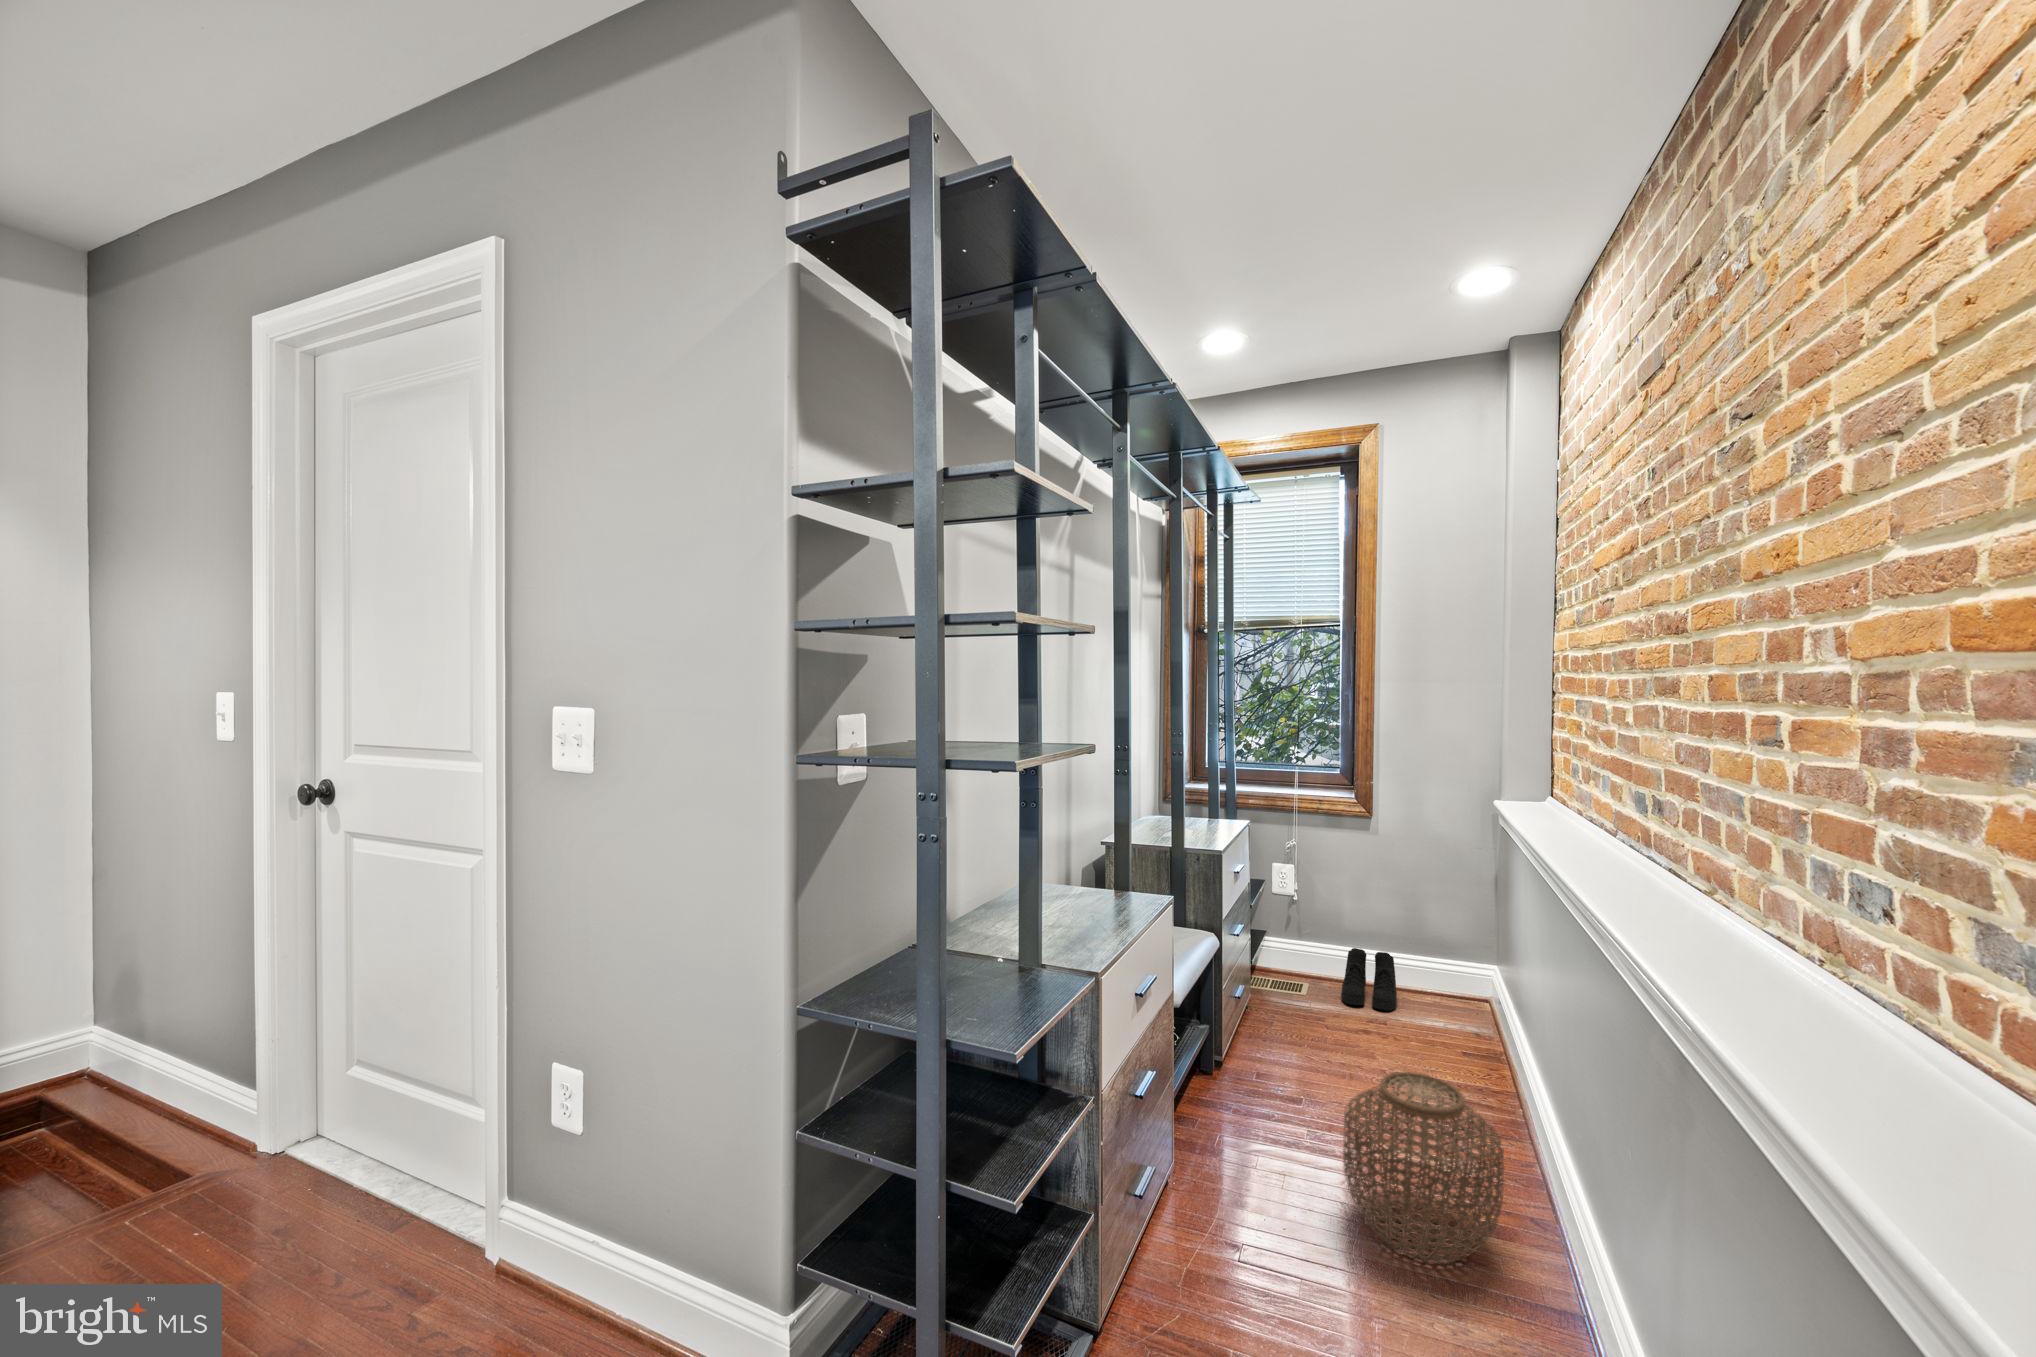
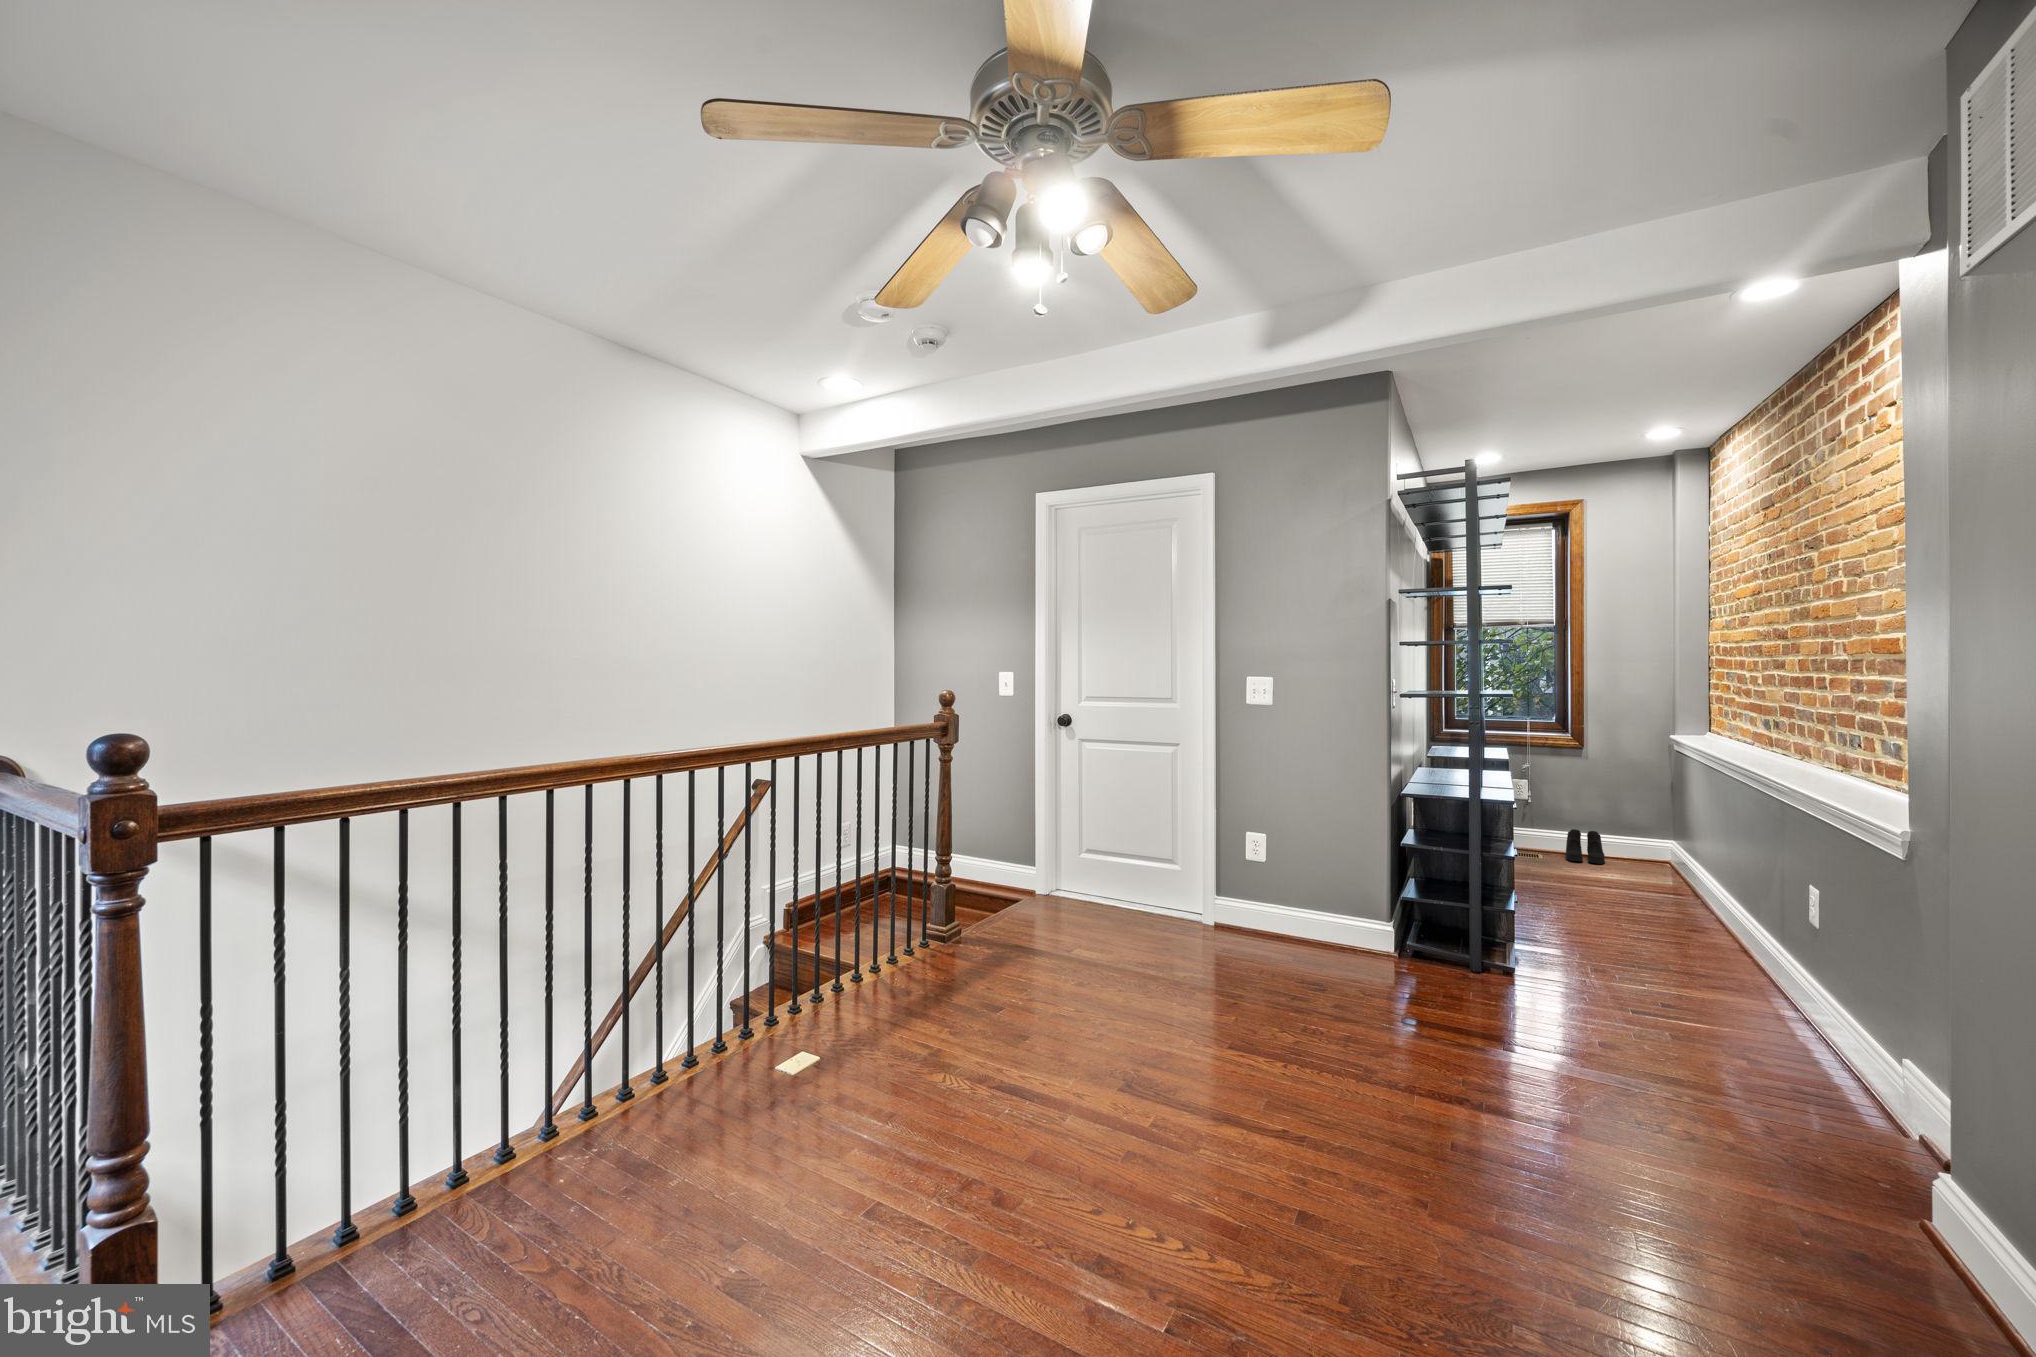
woven basket: present [1343,1072,1504,1264] -> none [1603,860,1695,943]

